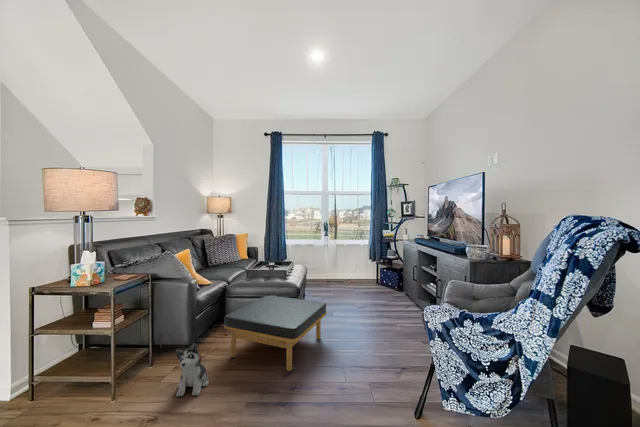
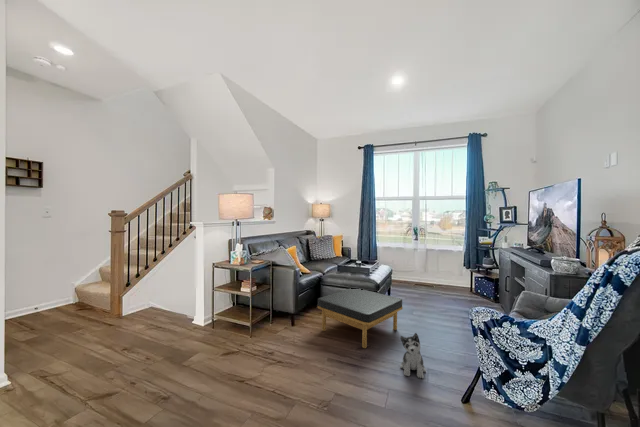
plush toy: present [176,343,209,396] -> present [400,333,426,378]

